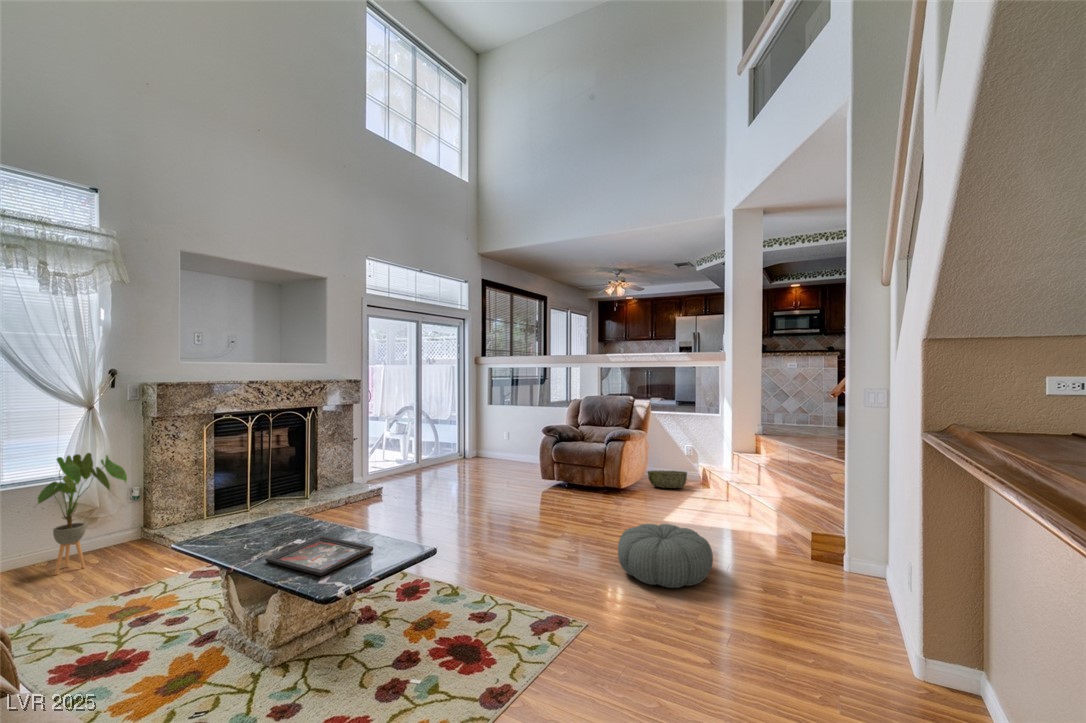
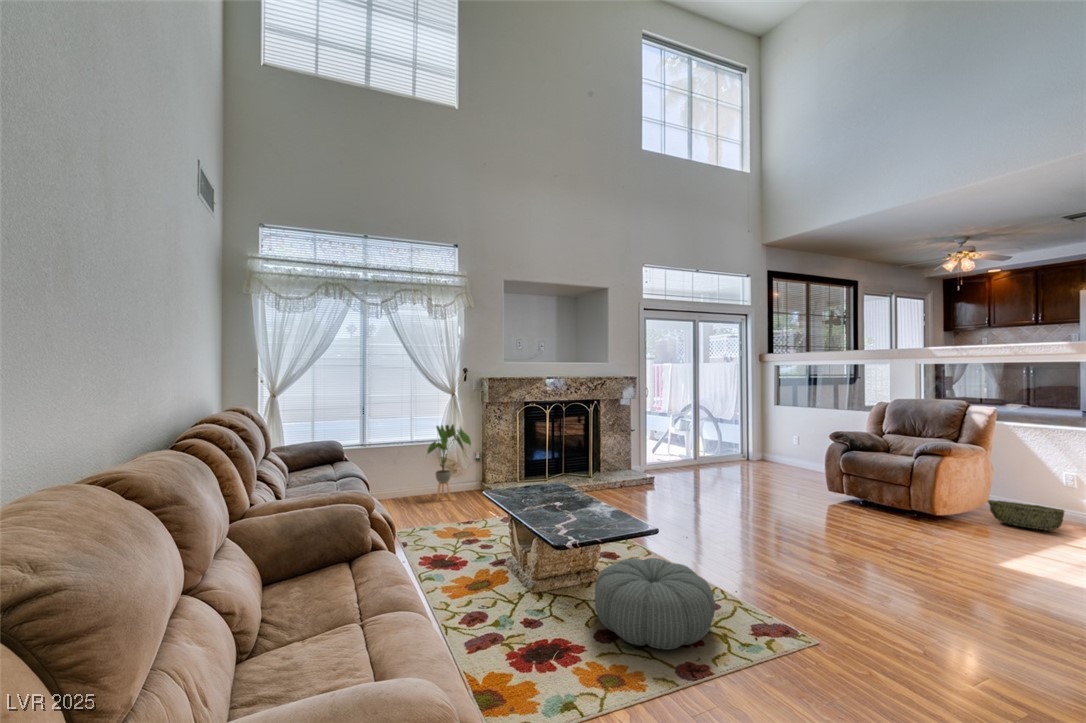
pouf: present [618,524,713,588] -> present [595,558,715,650]
decorative tray: present [265,535,373,576] -> none [528,501,603,529]

